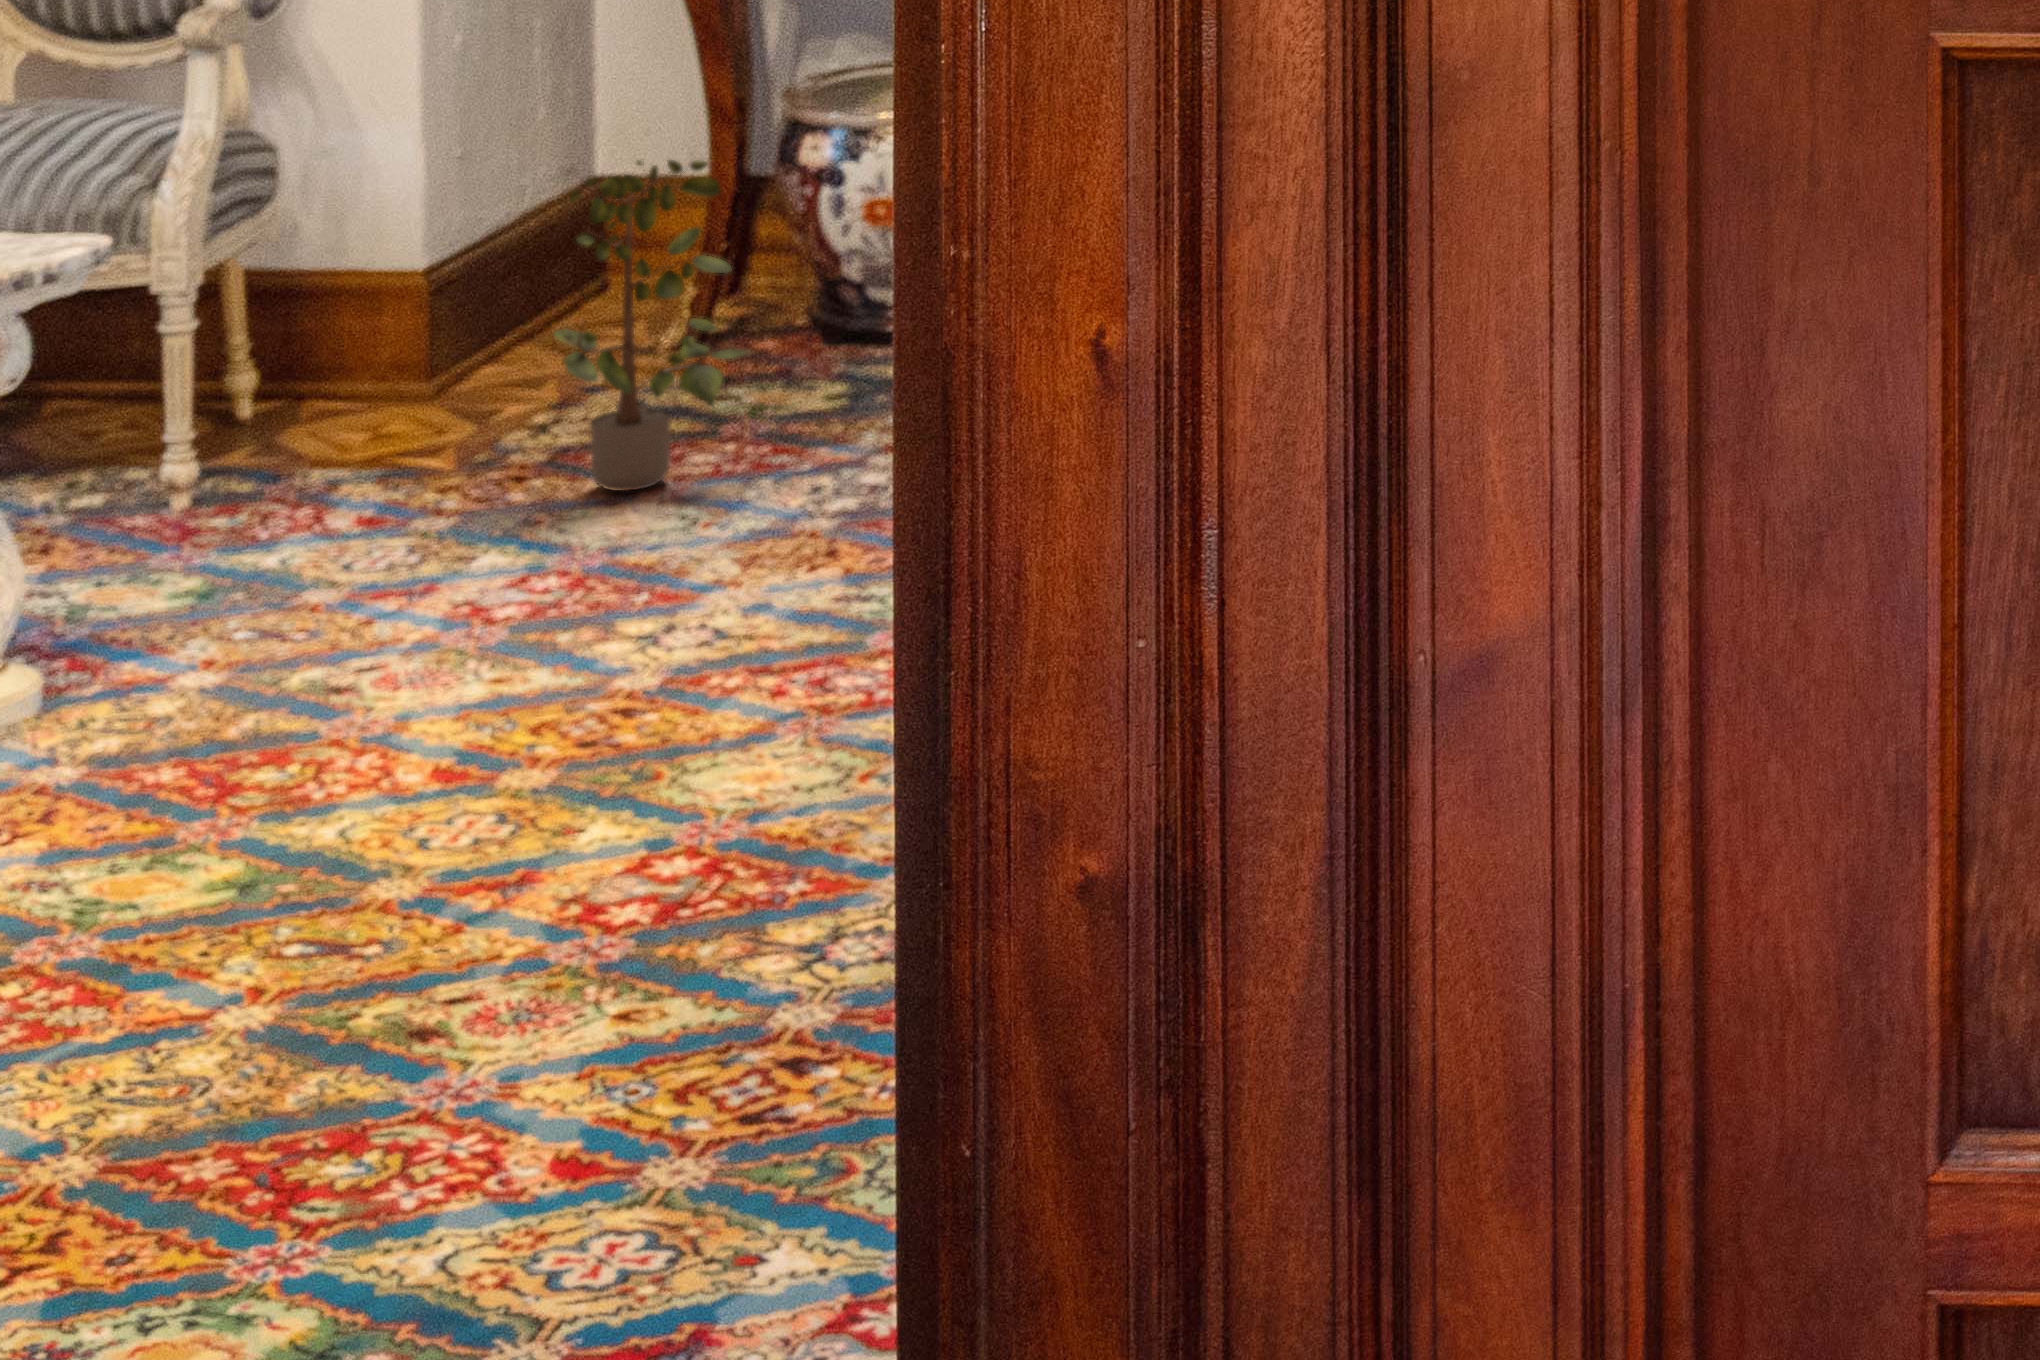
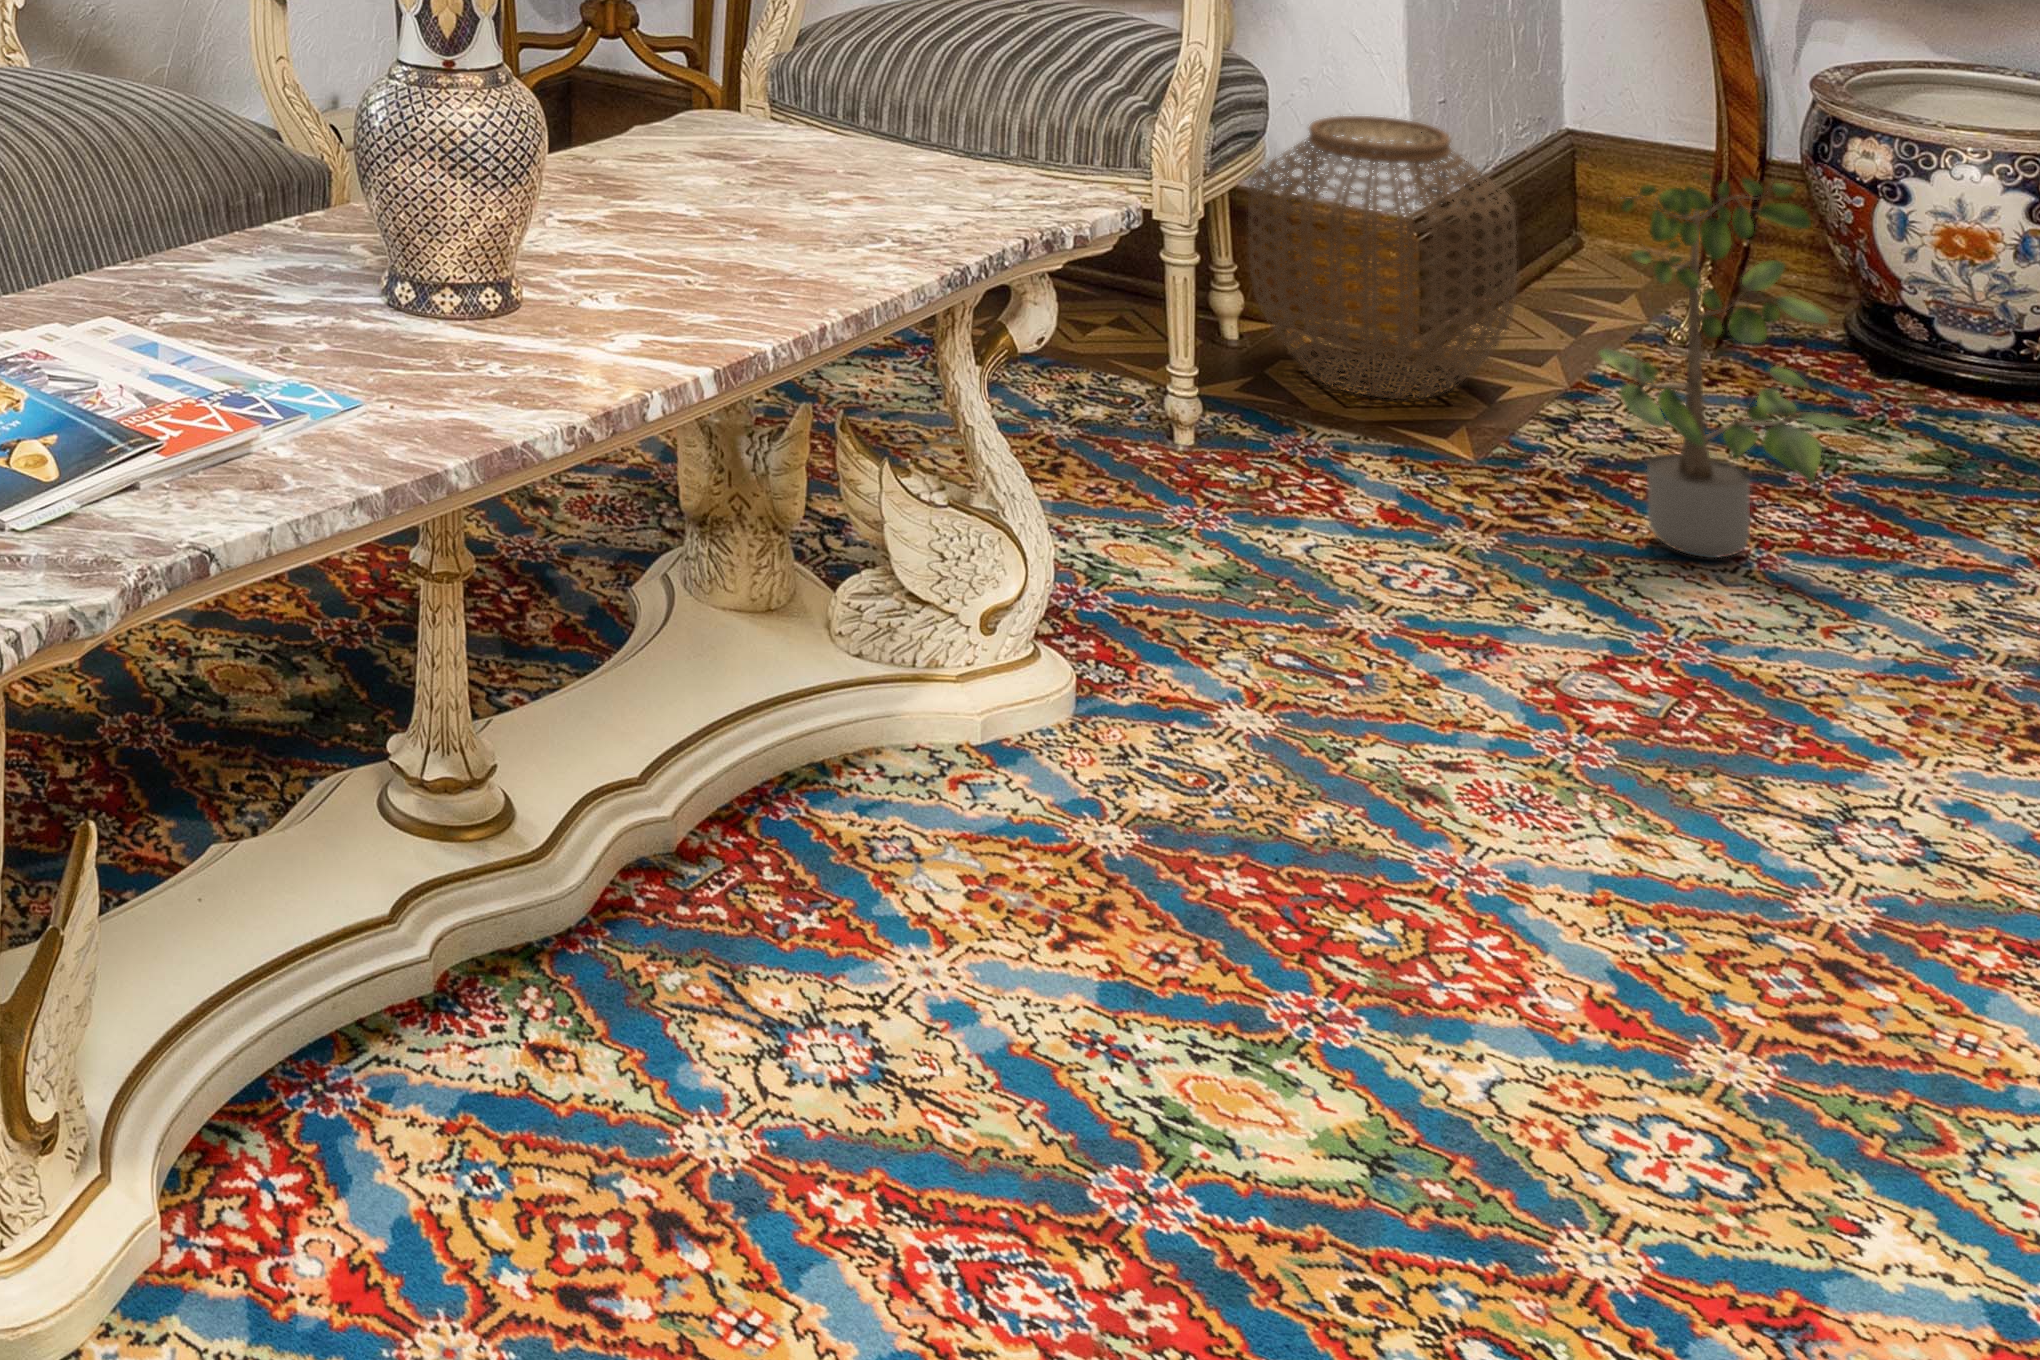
woven basket: none [264,170,516,436] -> present [1248,116,1517,399]

